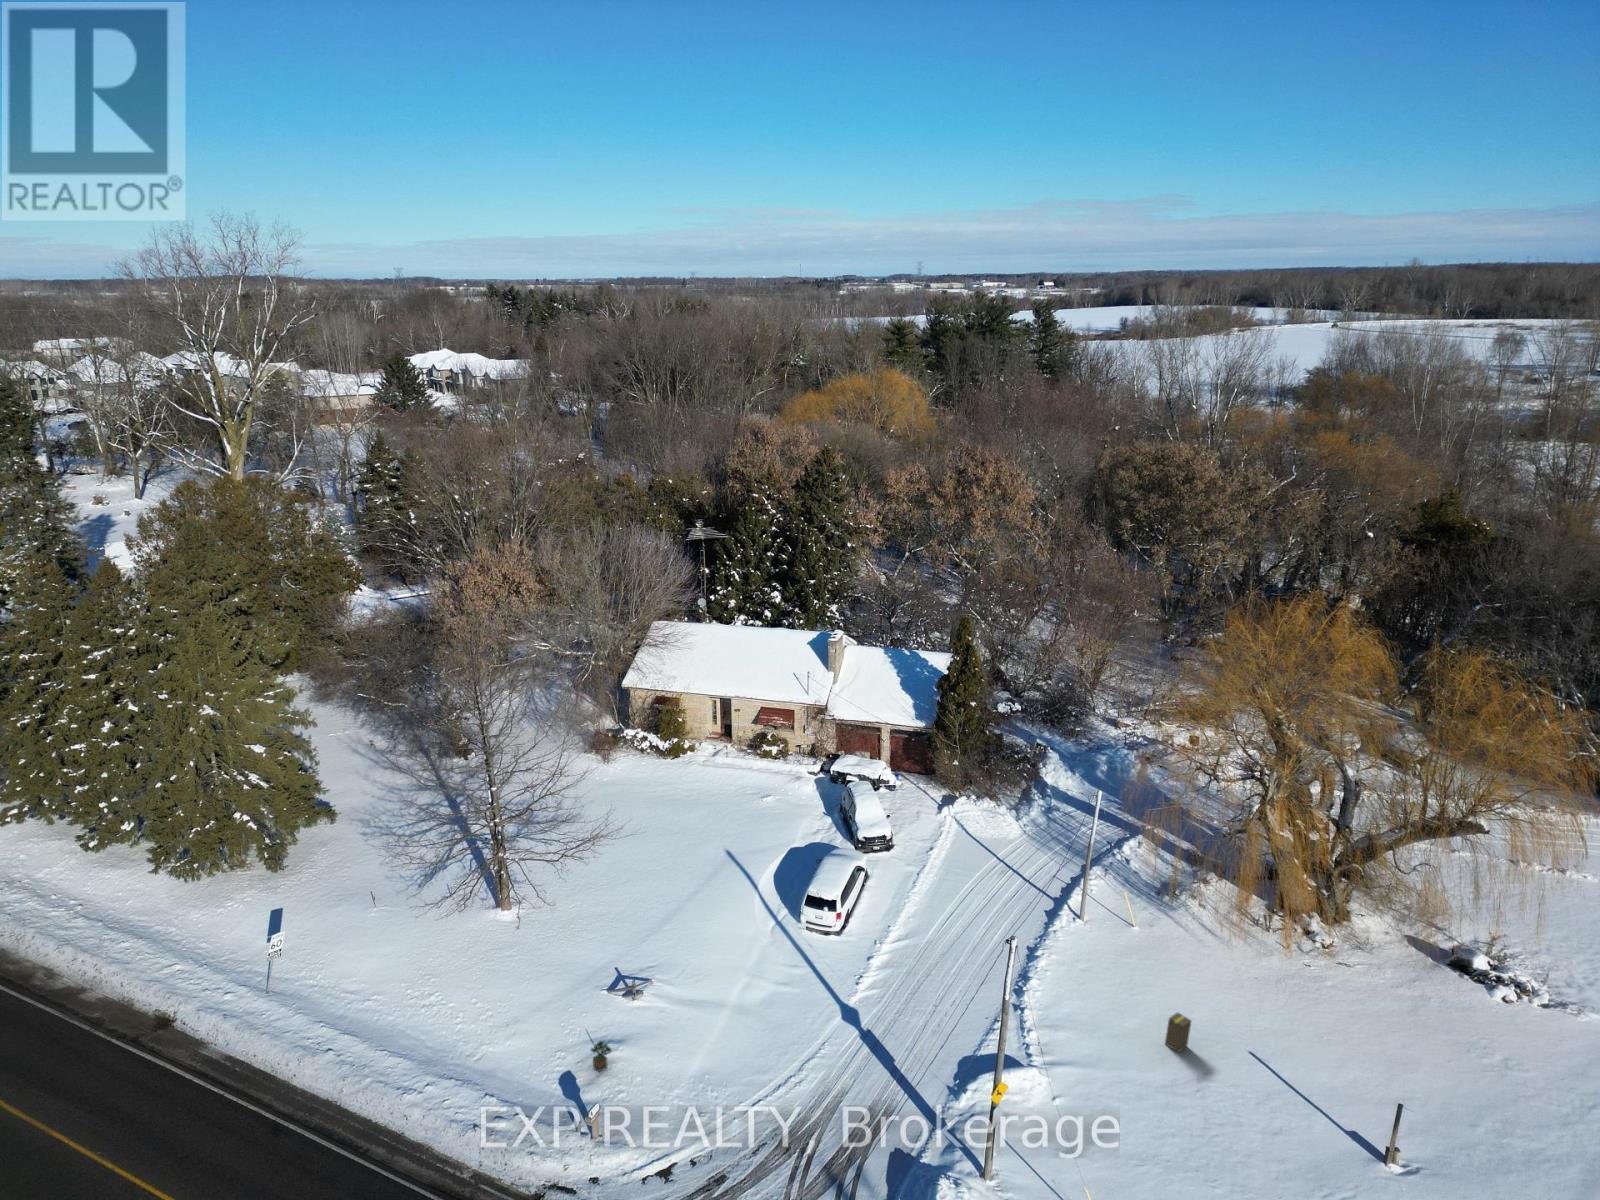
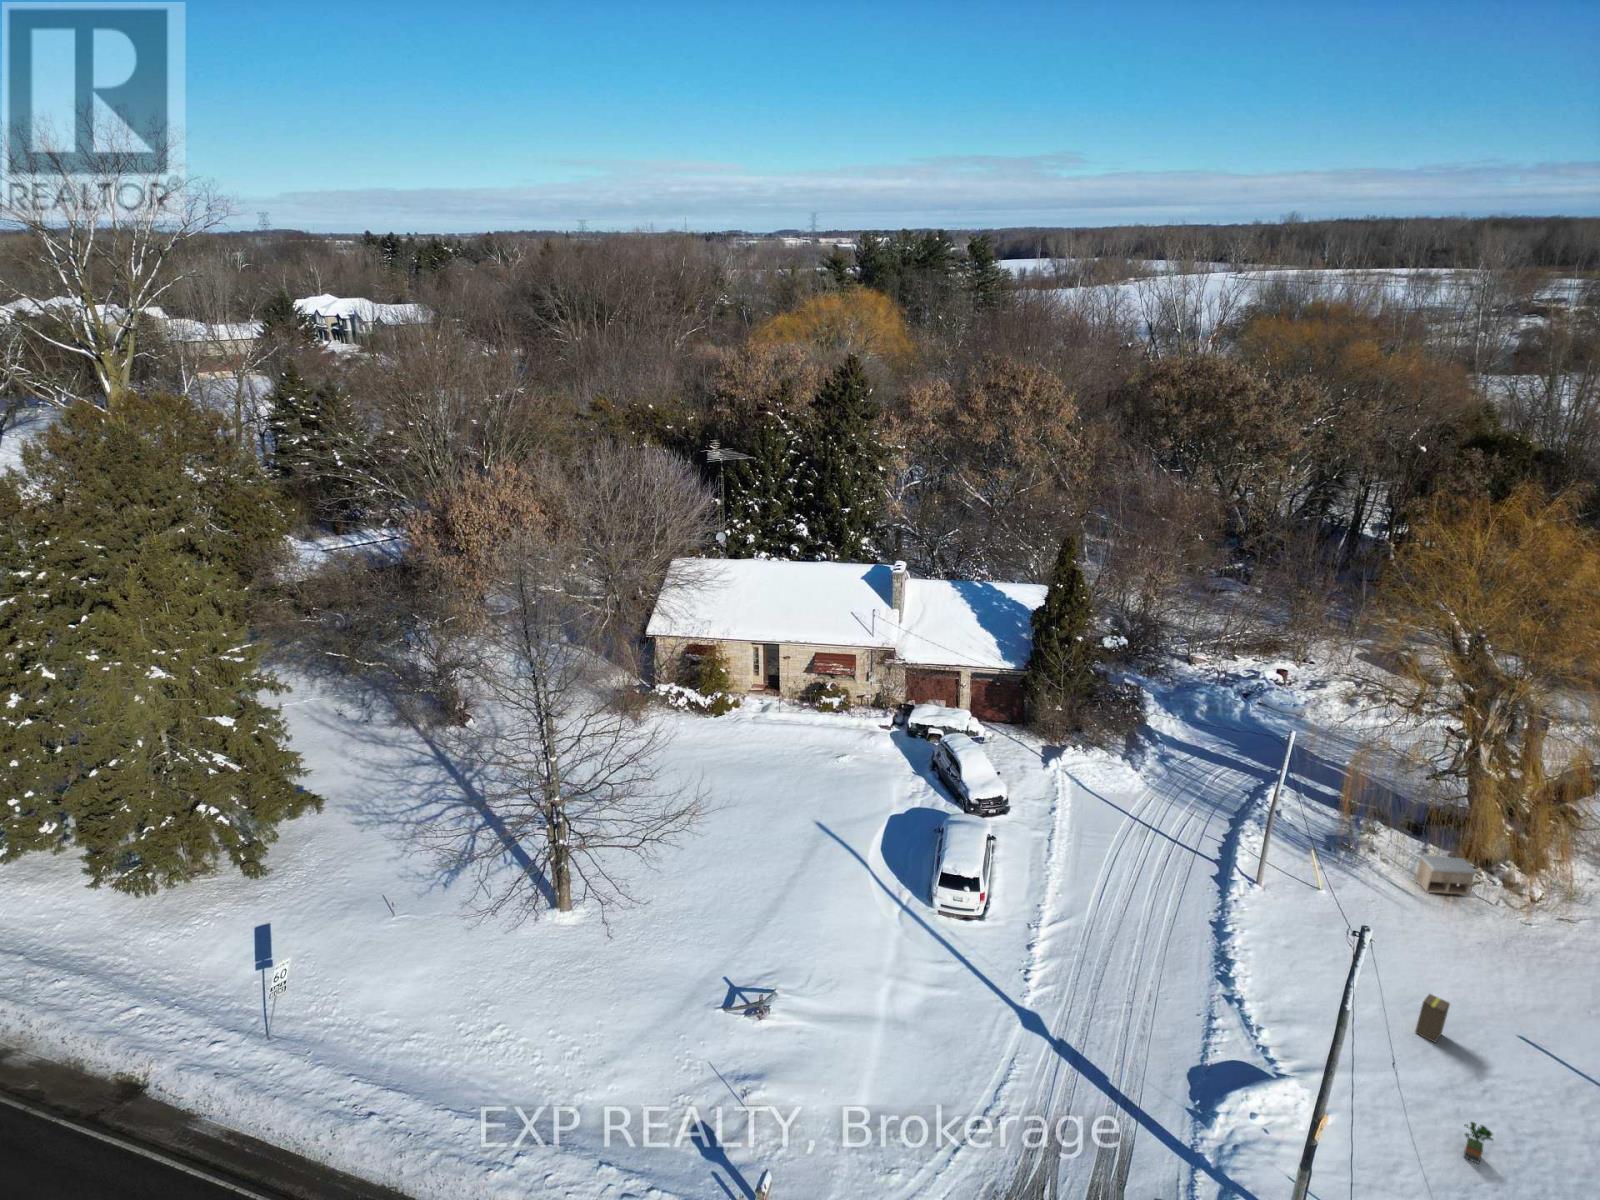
storage bench: none [1223,902,1268,938] -> present [1416,856,1476,895]
potted tree: present [591,1041,611,1072] -> present [1464,1122,1493,1164]

